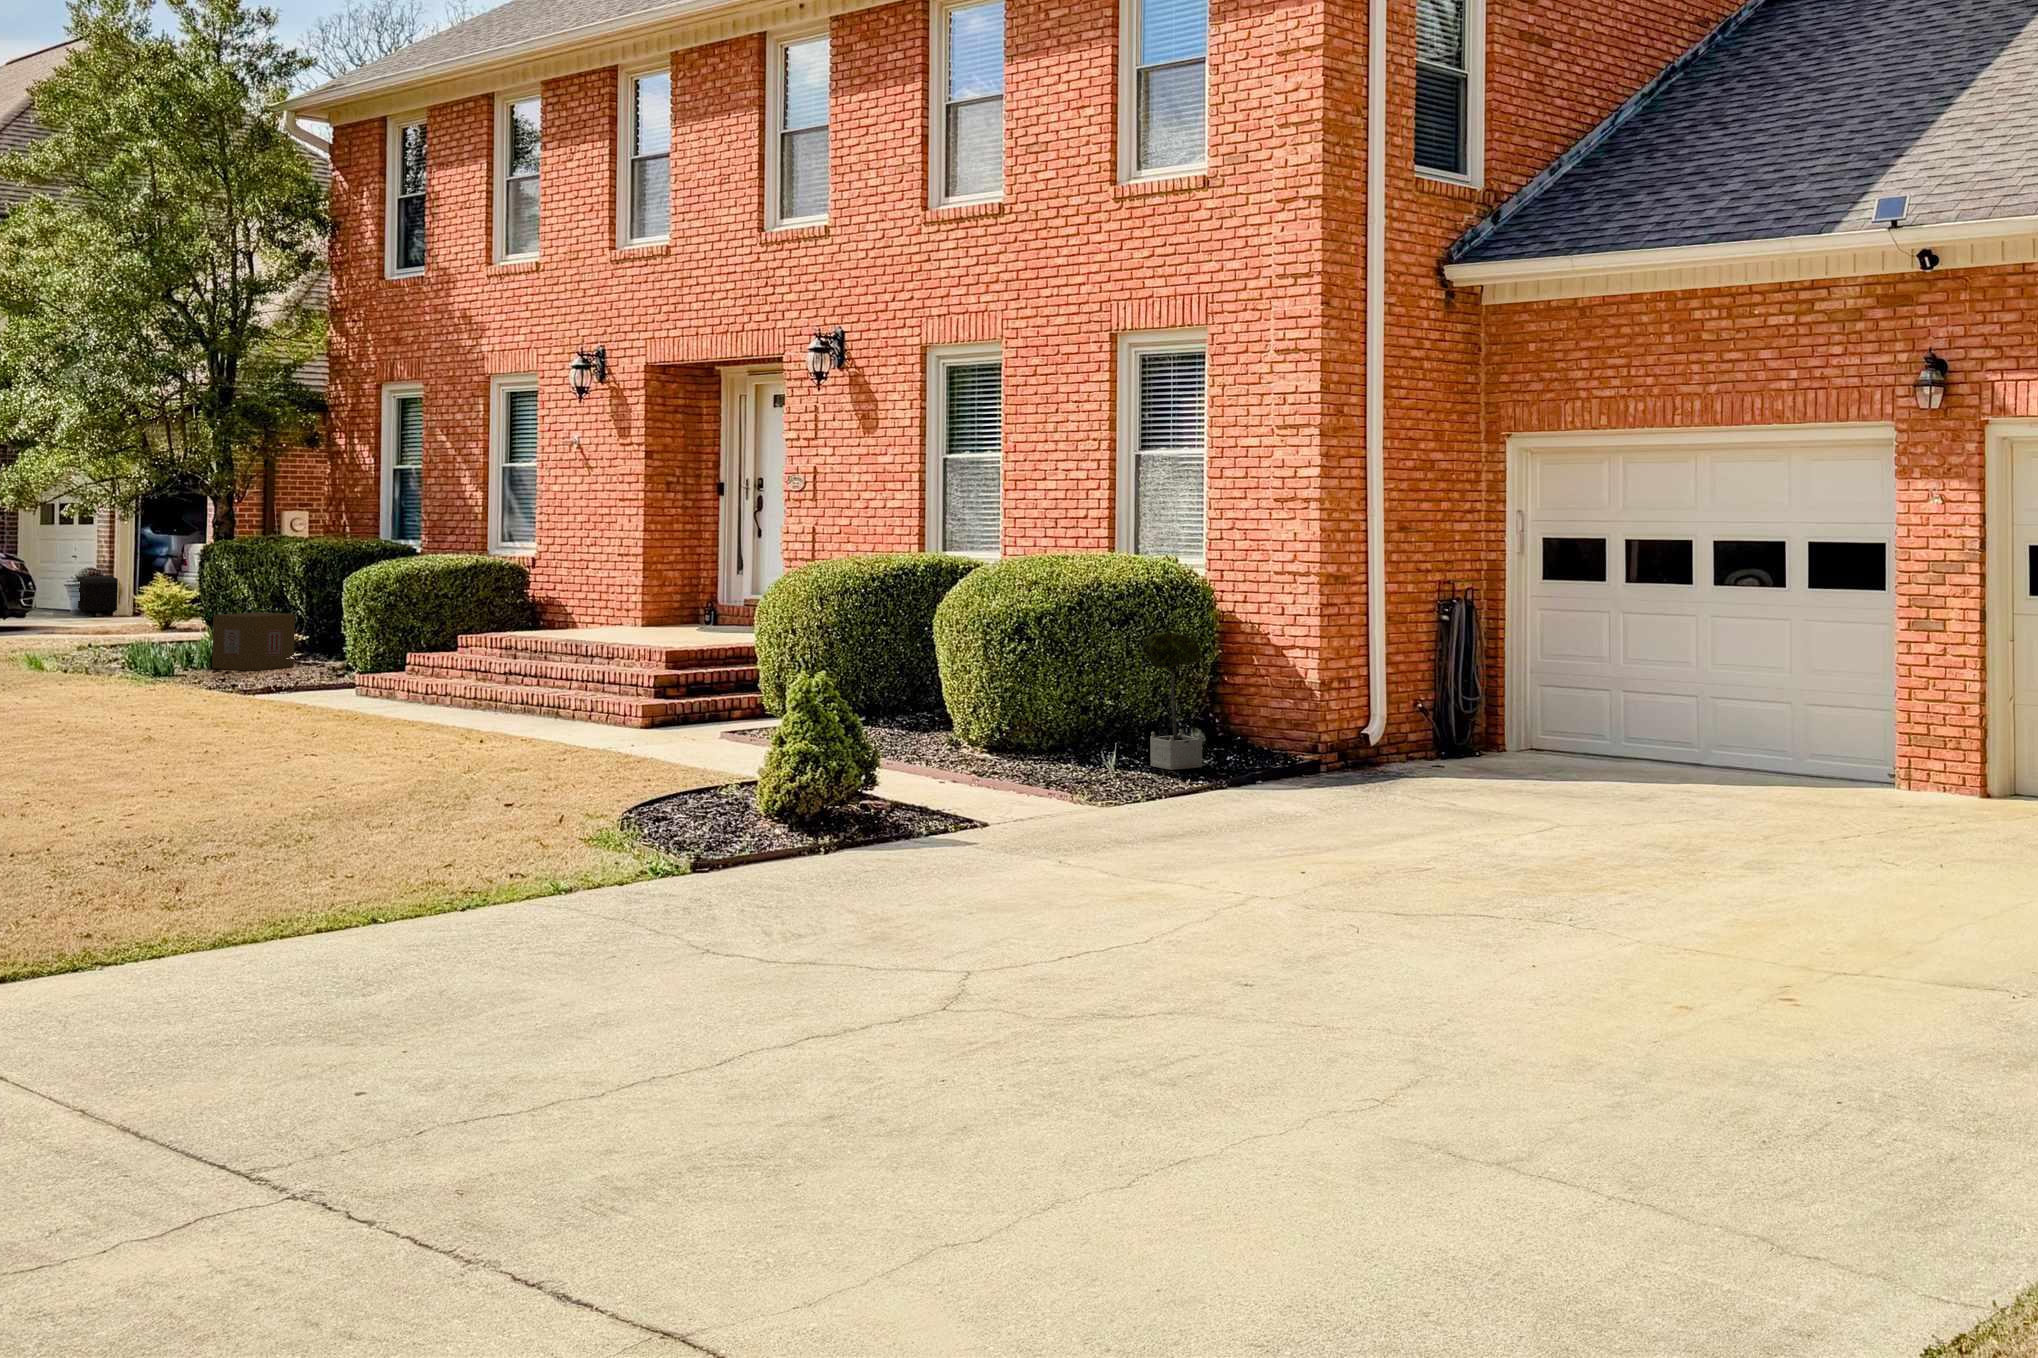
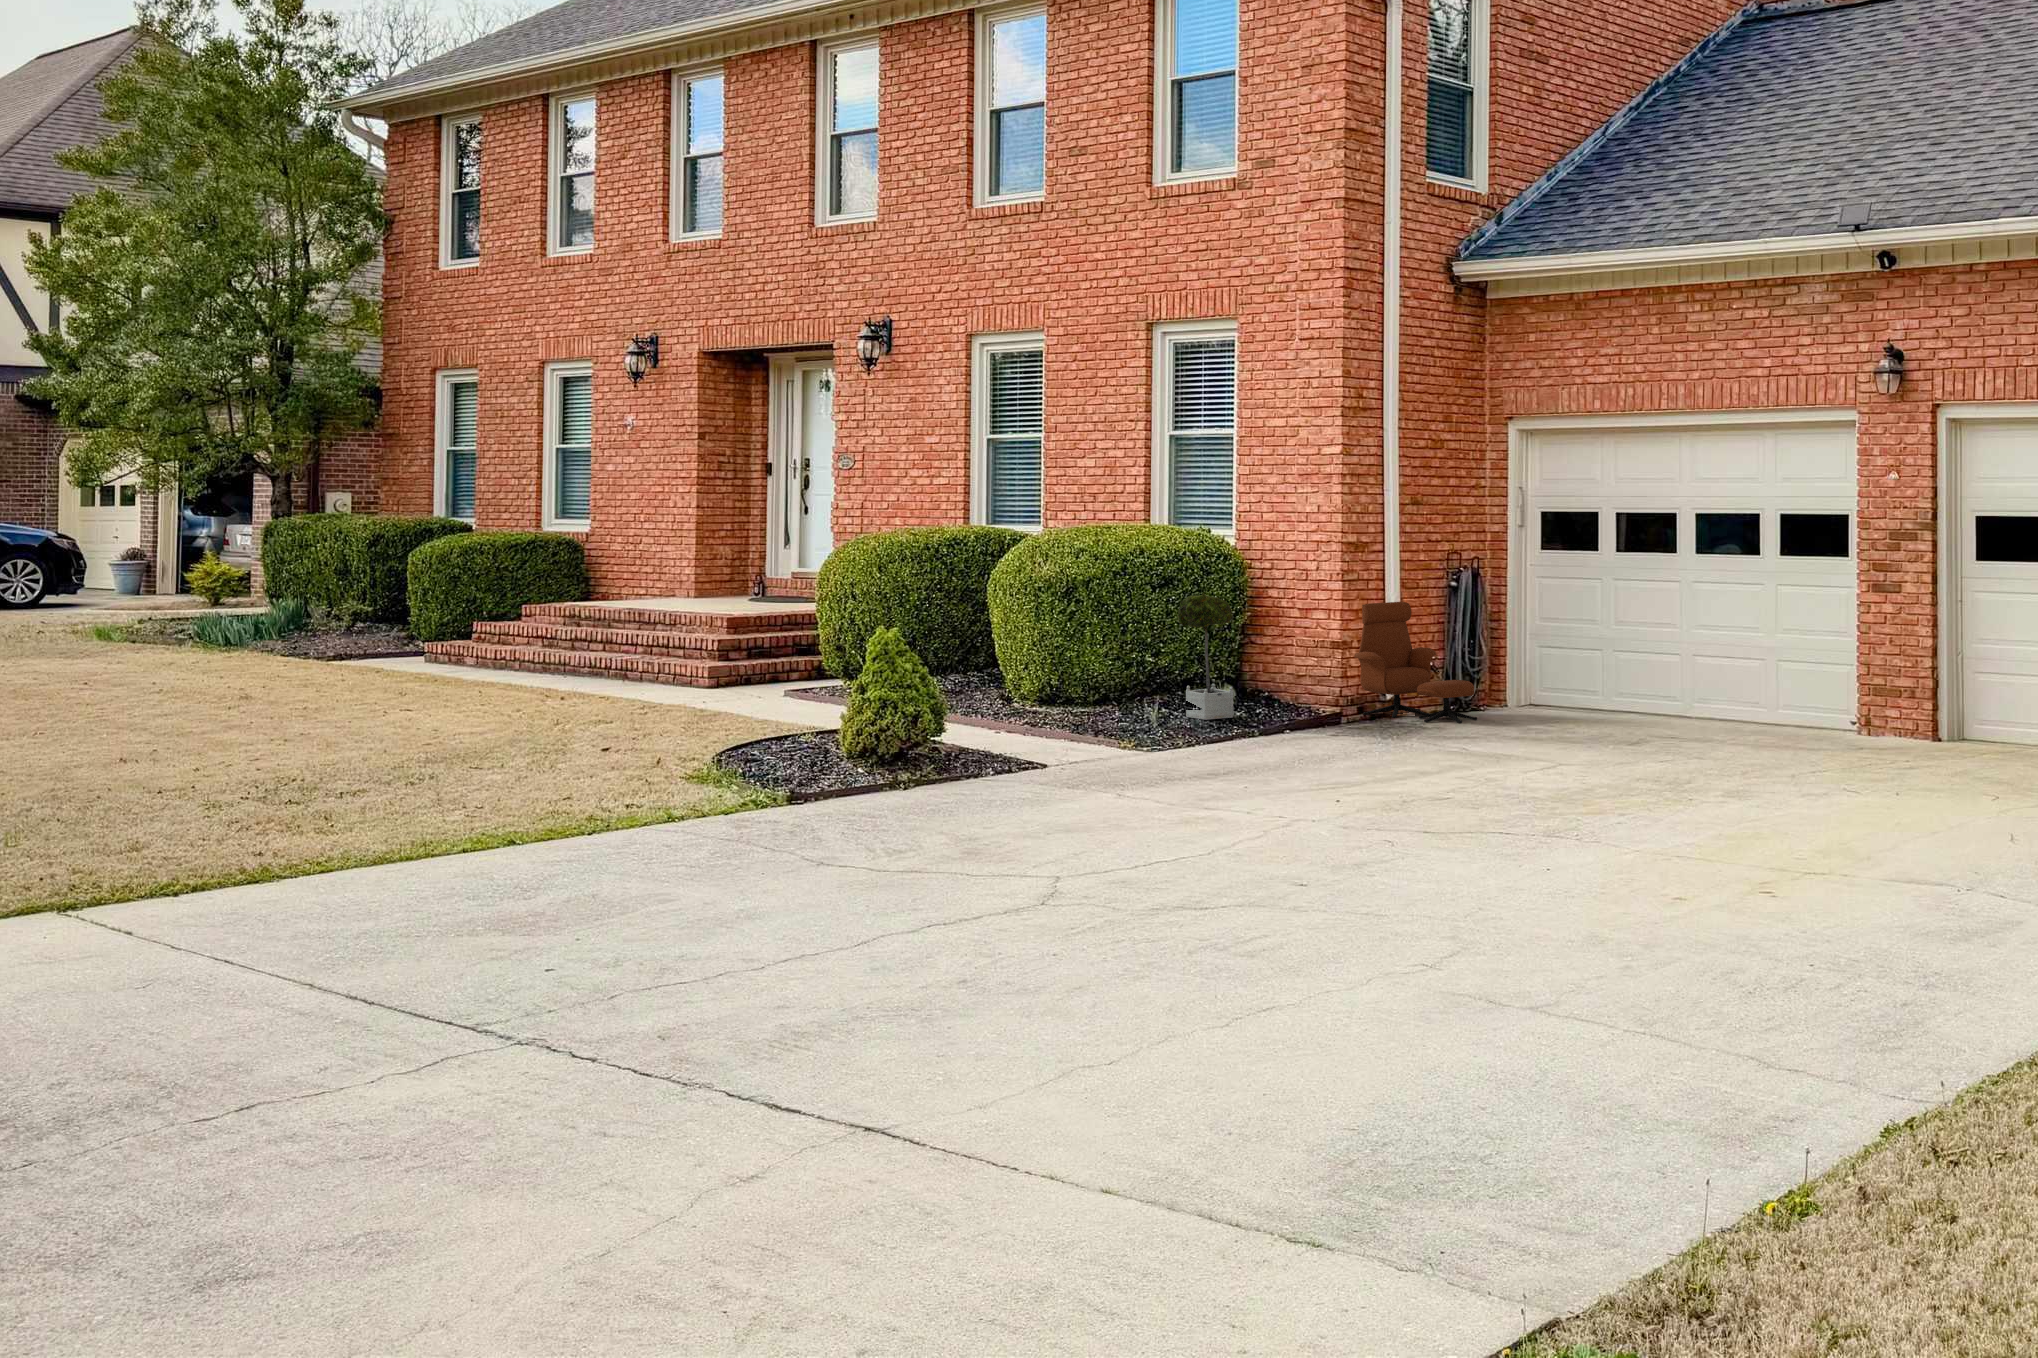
storage bench: present [78,576,118,613] -> none [120,557,161,593]
cardboard box: present [212,612,295,671] -> none [278,587,358,642]
lounge chair: none [1335,639,1472,776] -> present [1354,602,1477,723]

